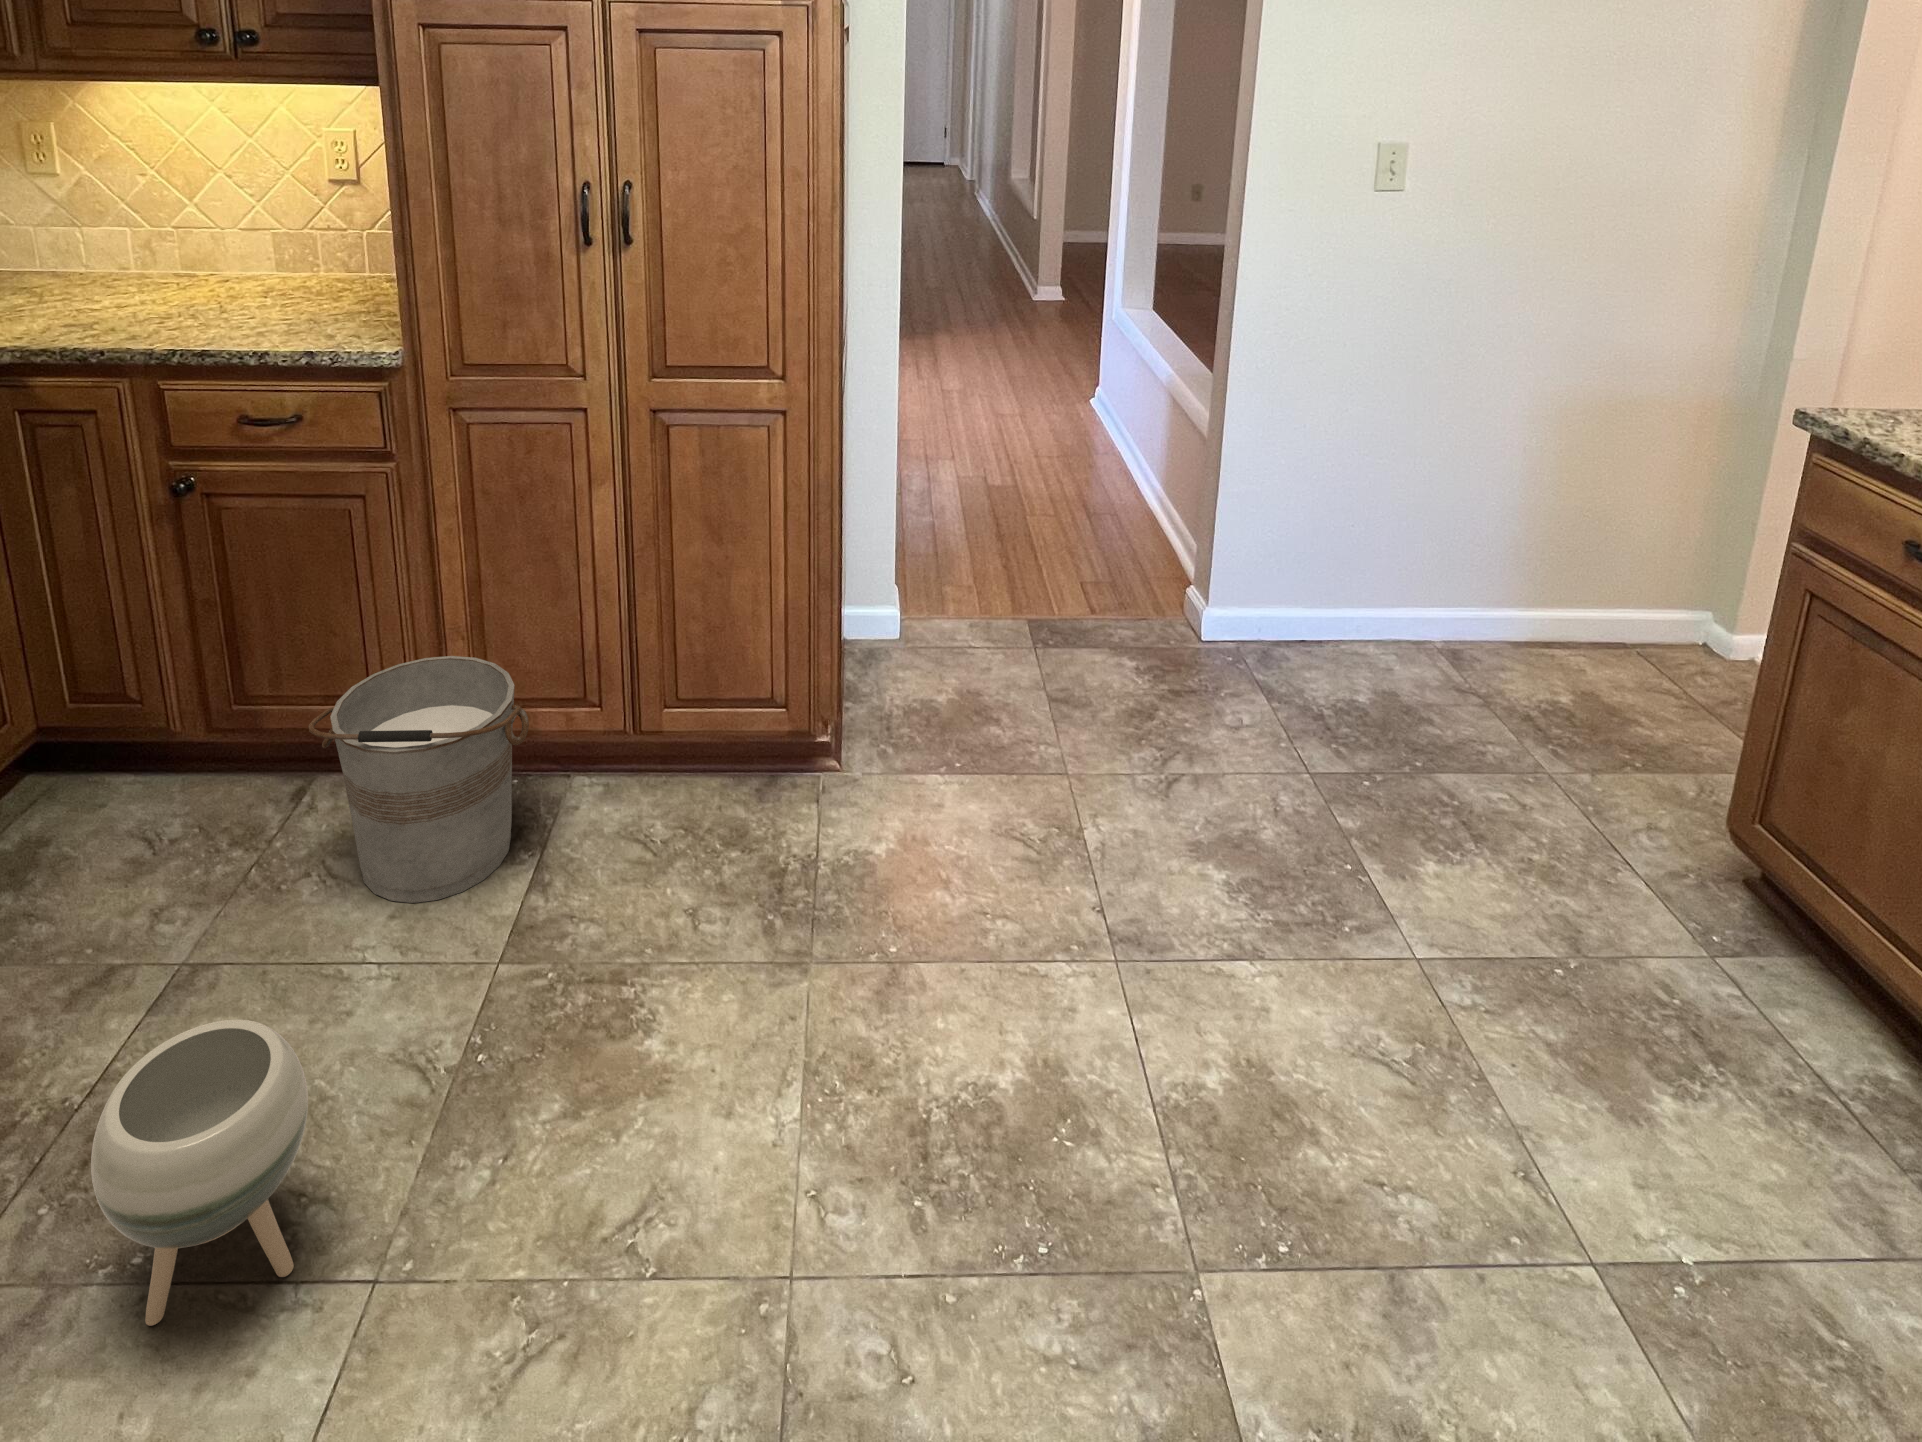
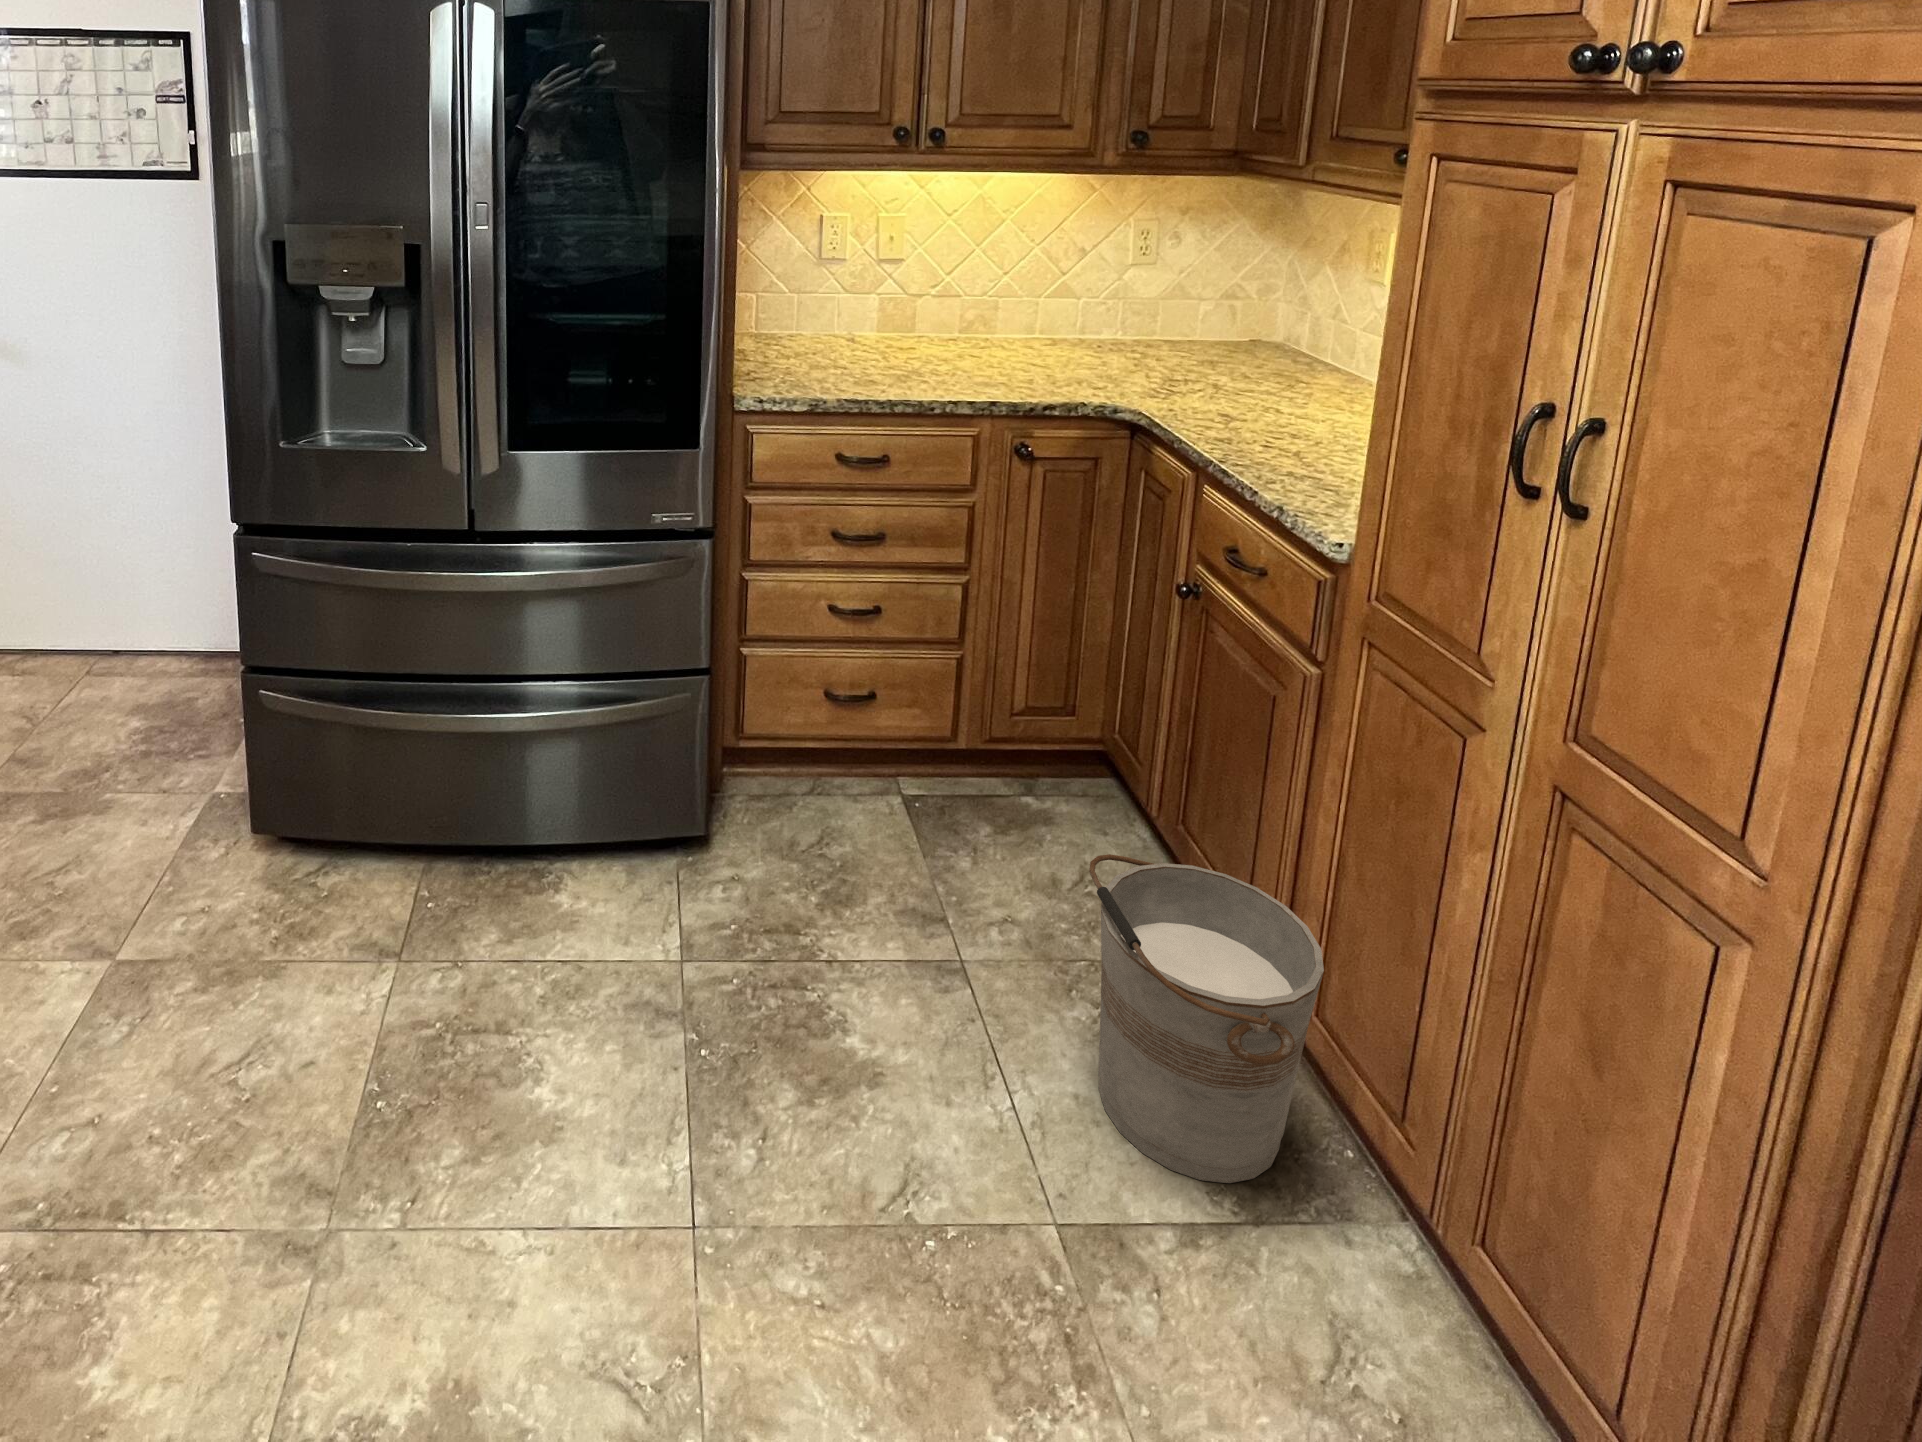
planter: present [91,1020,308,1326] -> none [633,908,780,1156]

